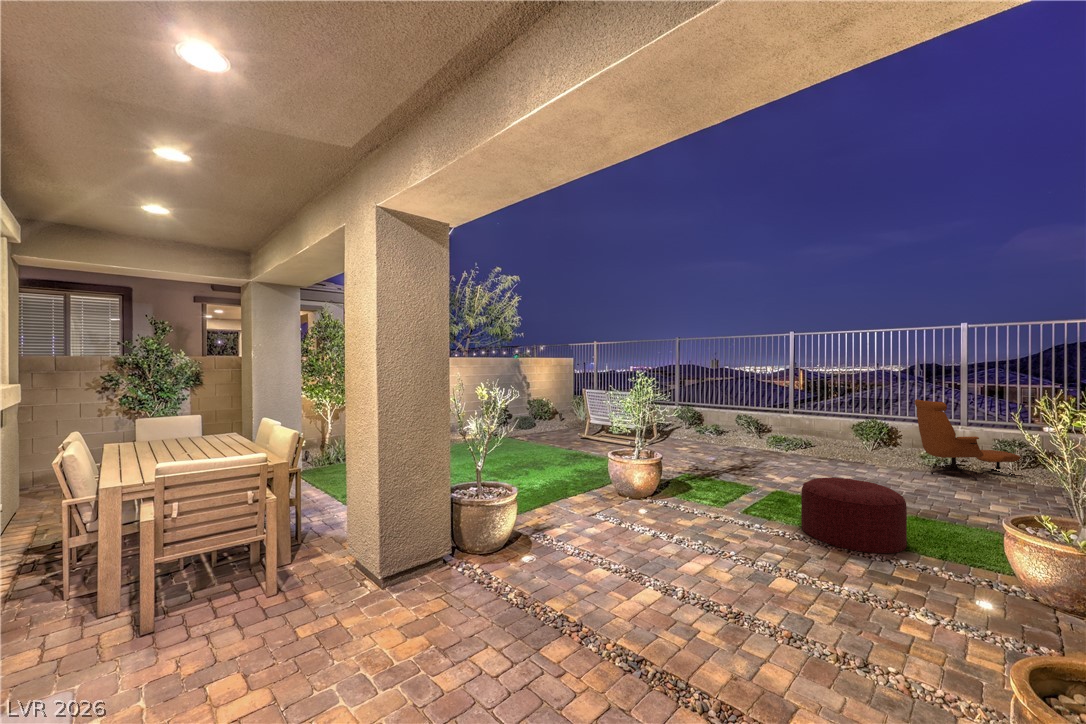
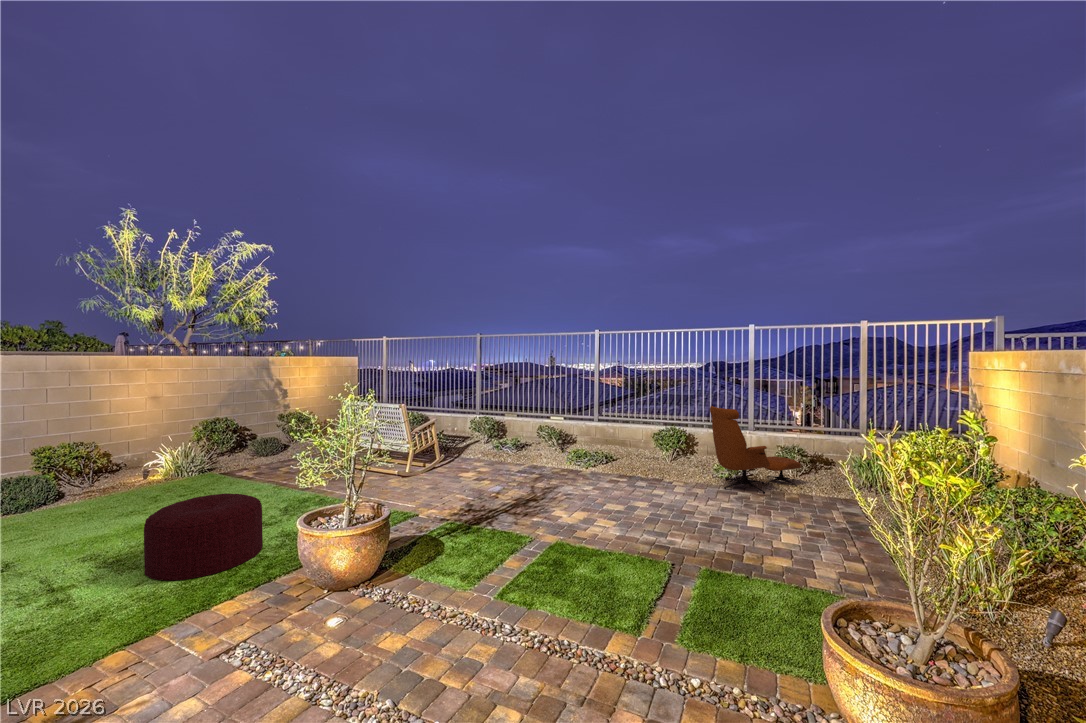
ottoman: present [801,477,907,553] -> present [144,493,263,581]

